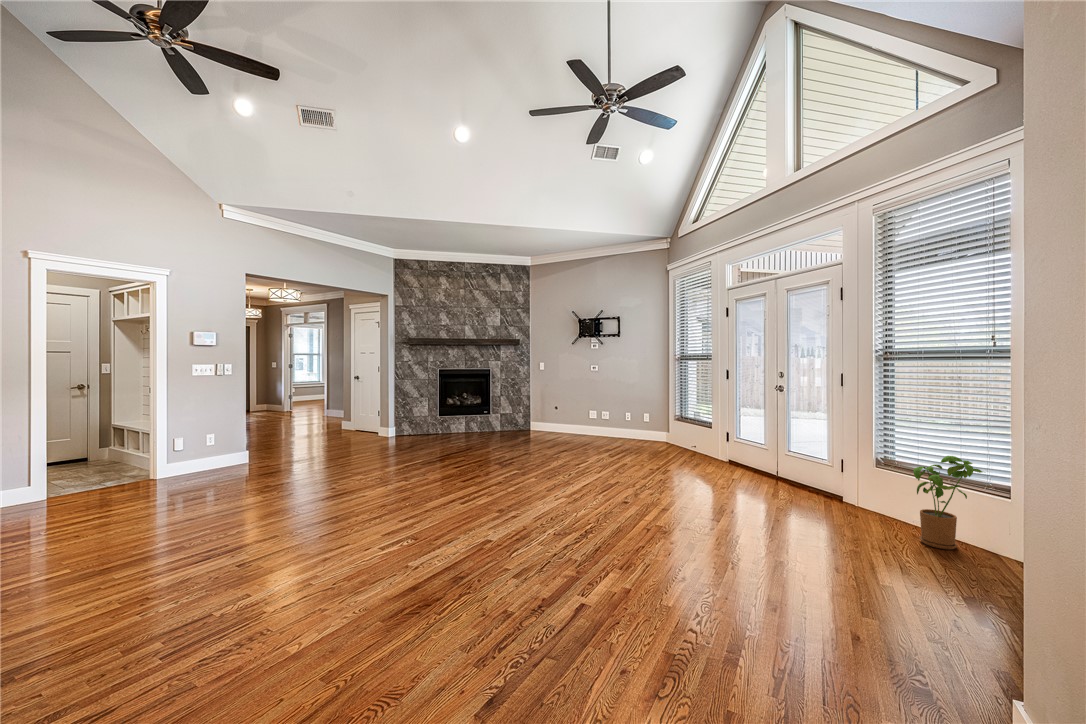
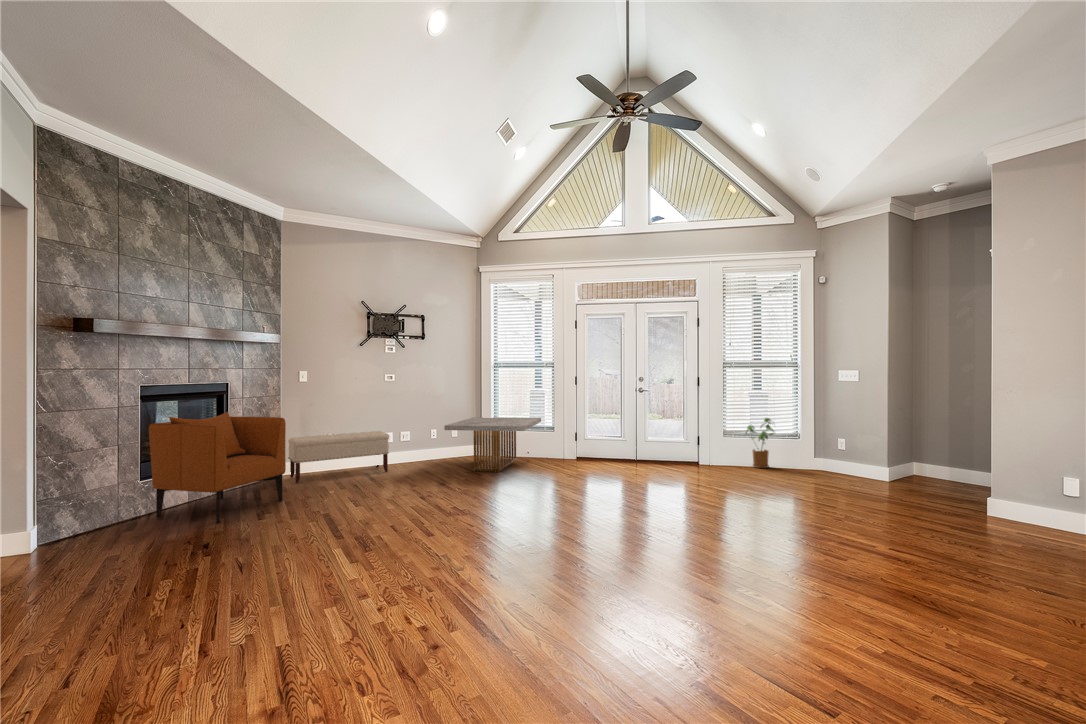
armchair: none [437,385,488,442] -> present [149,412,286,523]
bench: none [521,406,586,439] -> present [288,431,389,483]
coffee table: none [596,407,704,456] -> present [444,417,541,472]

